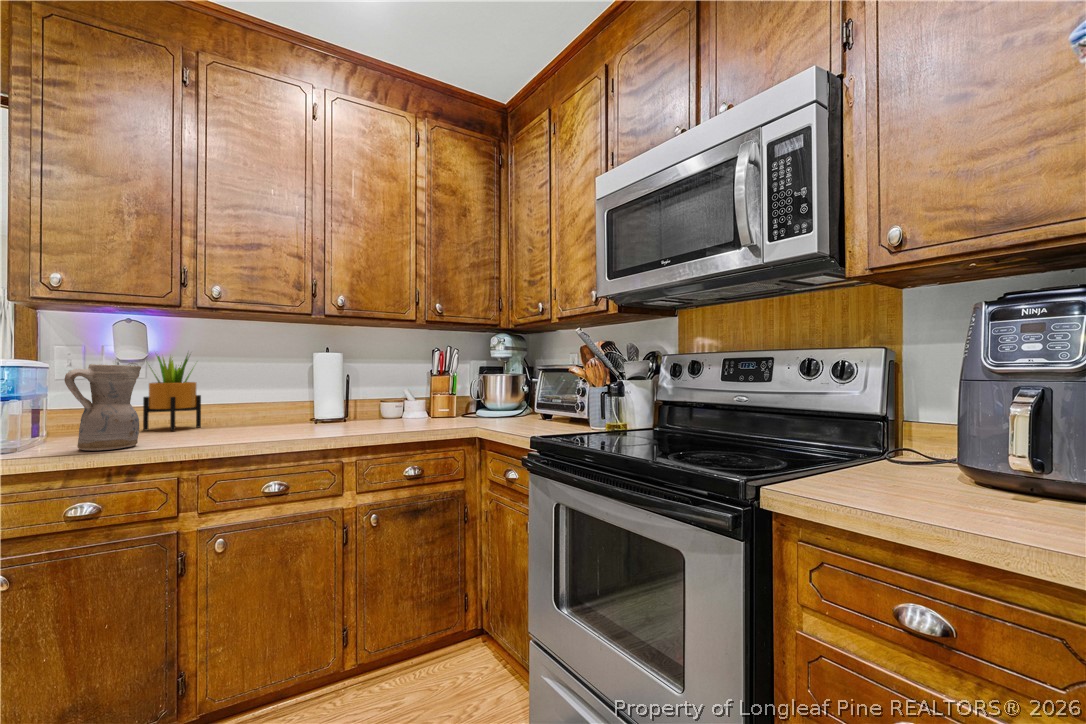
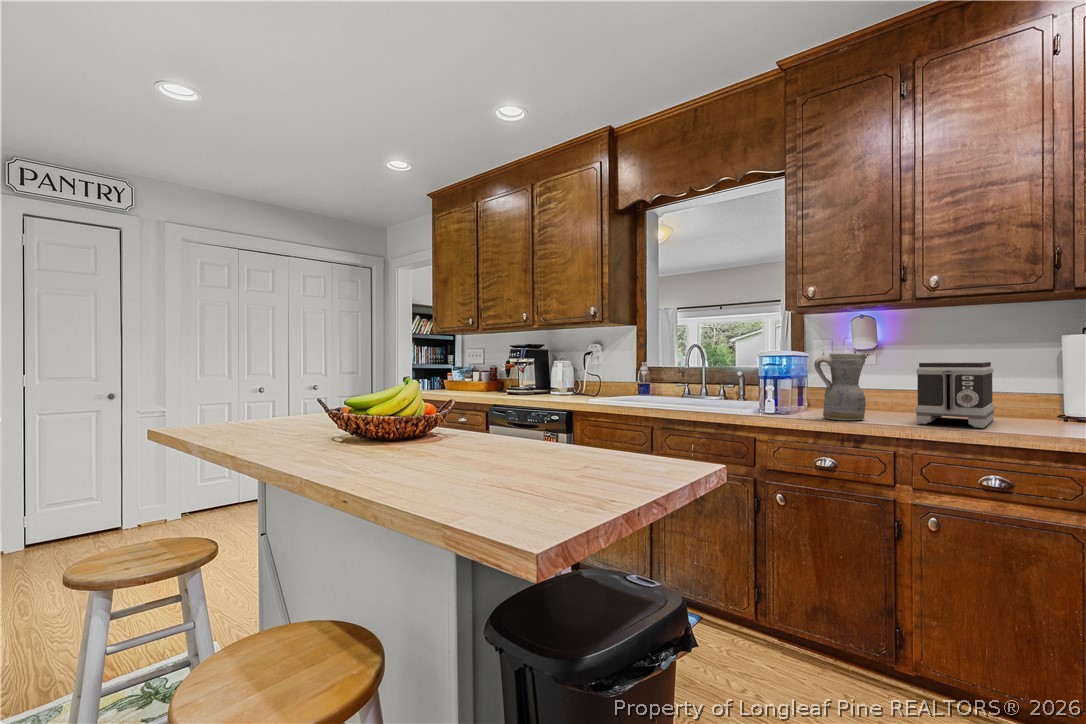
potted plant: present [143,355,201,431] -> none [874,339,925,413]
toaster: none [200,374,267,442] -> present [916,362,994,428]

